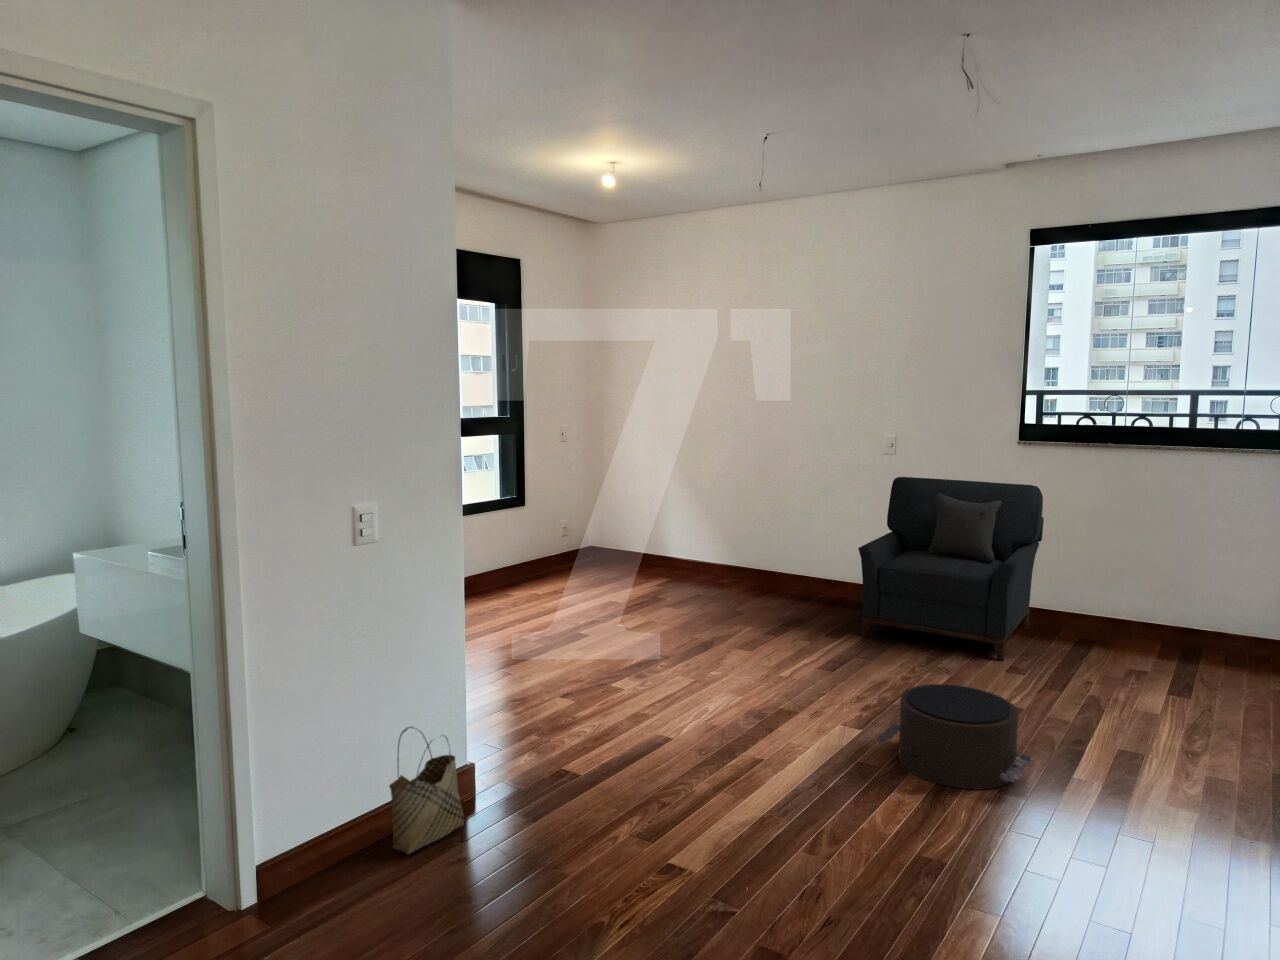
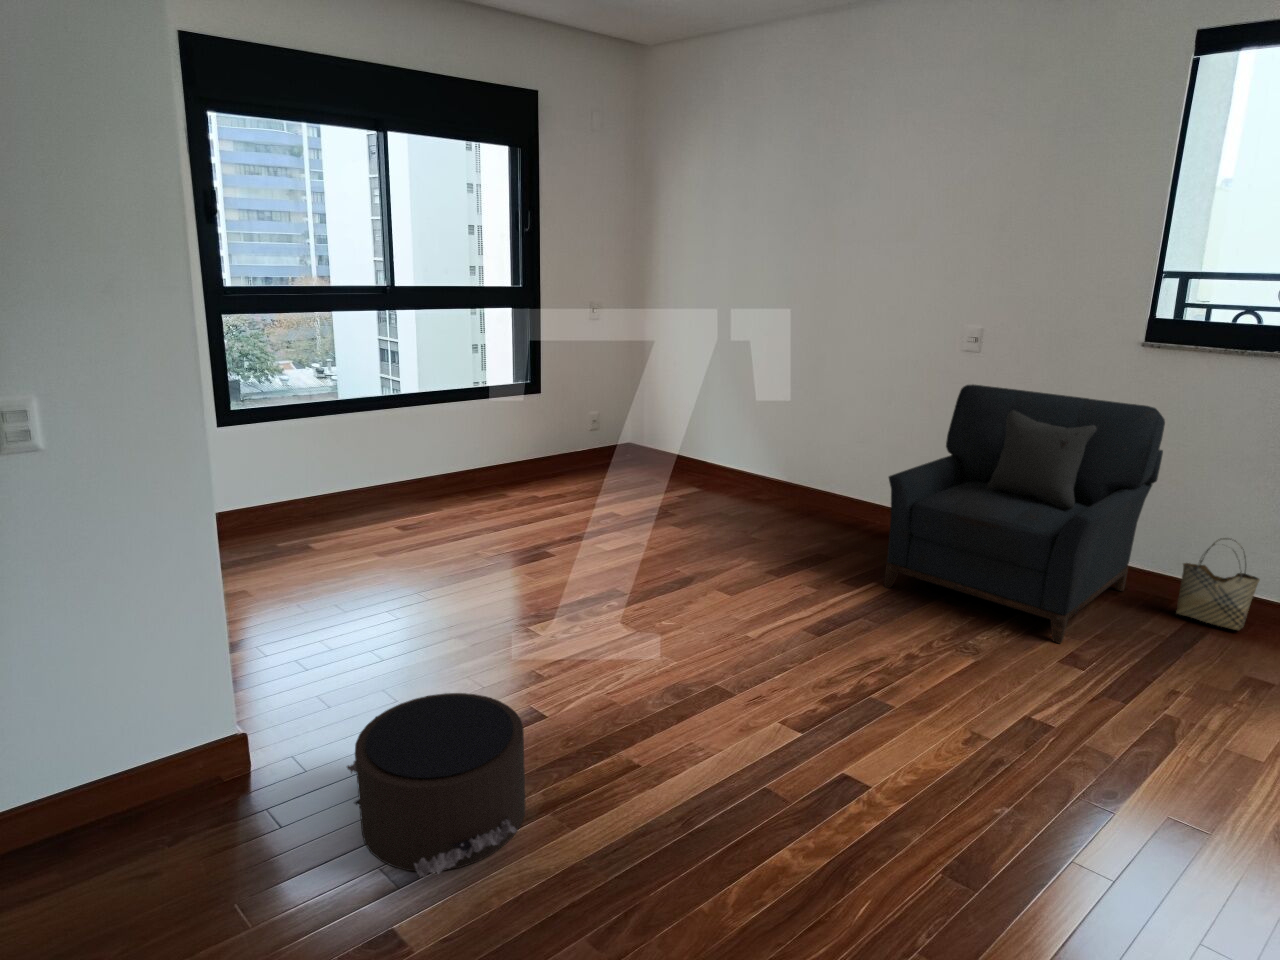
pouf: present [876,684,1032,790] -> present [347,693,525,878]
woven basket: present [389,727,464,854] -> present [1176,538,1260,630]

